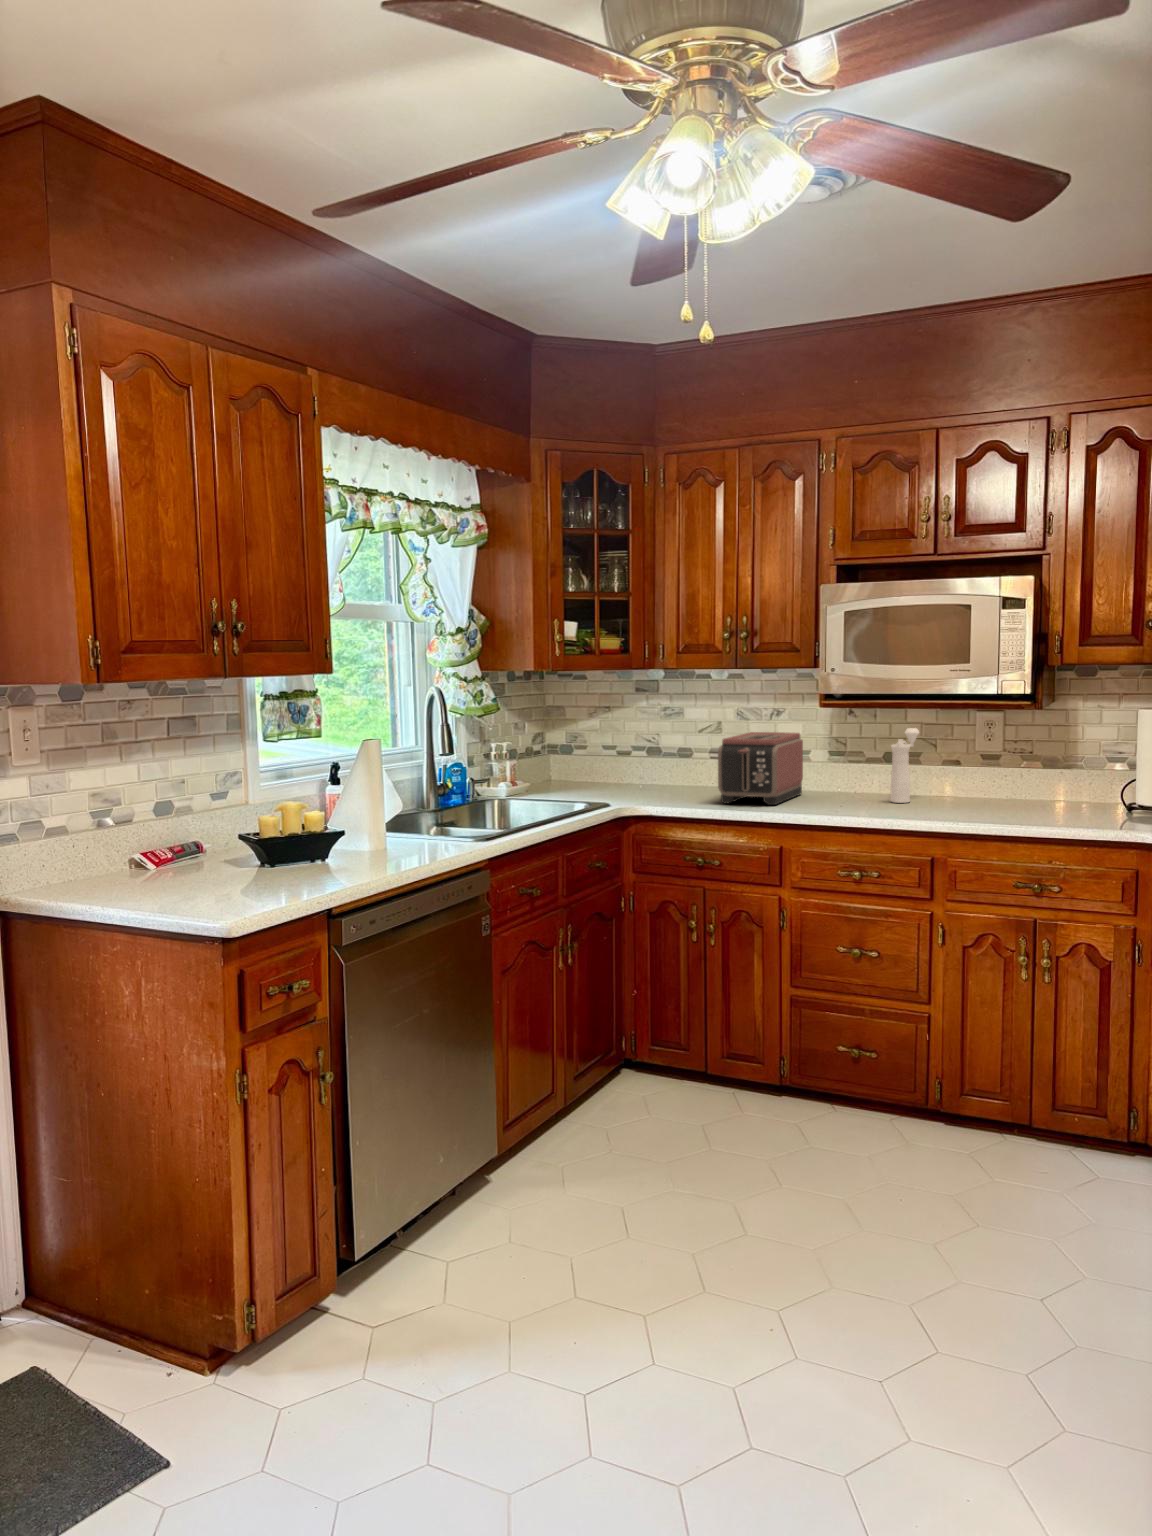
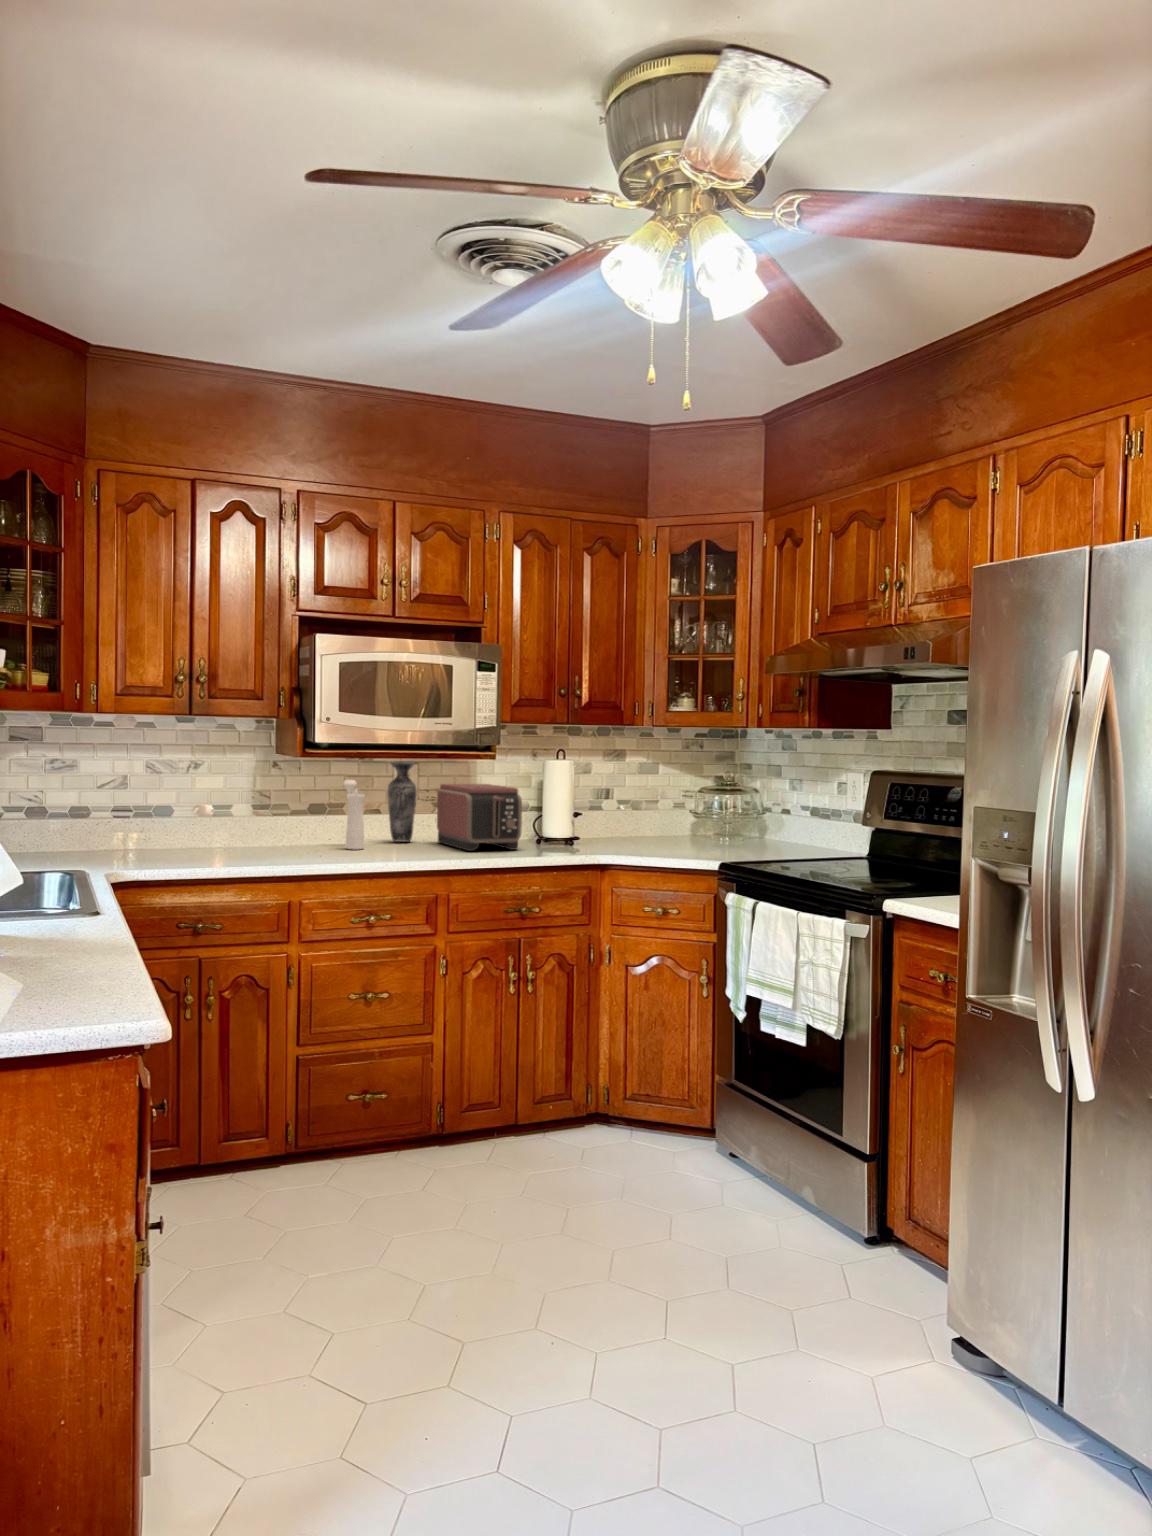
vase: none [961,708,994,798] -> present [387,762,417,842]
toaster: present [718,732,803,805] -> present [437,784,522,851]

